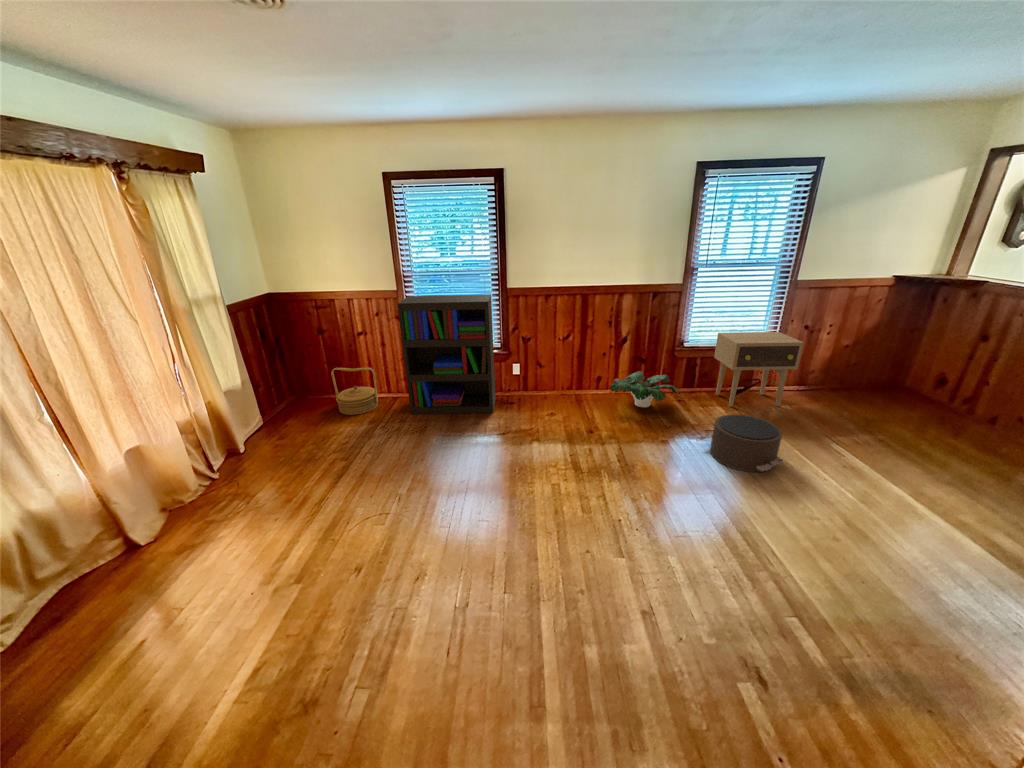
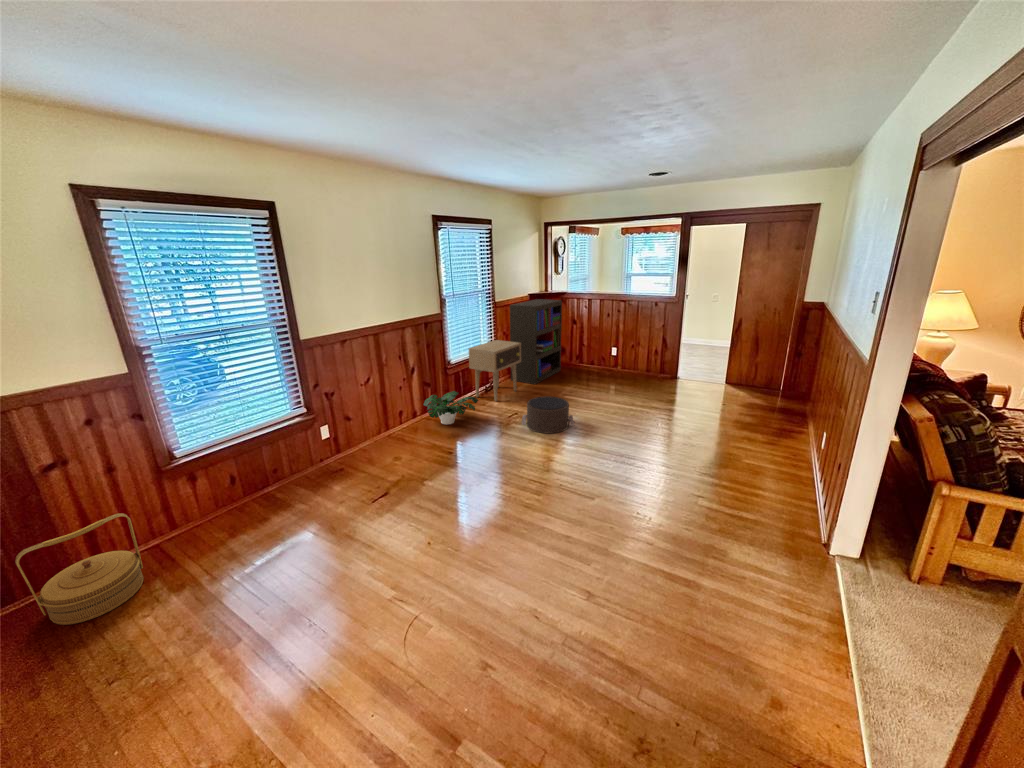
bookshelf: present [397,294,495,414] -> present [510,299,562,384]

